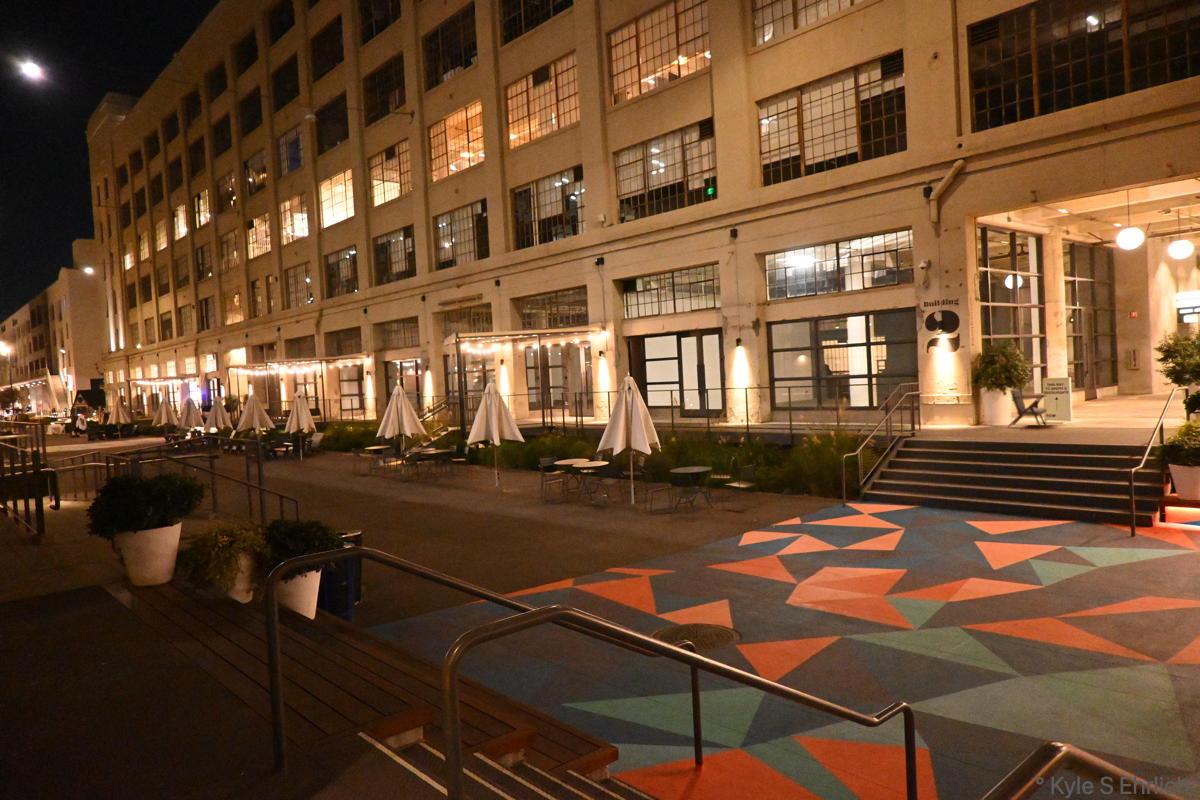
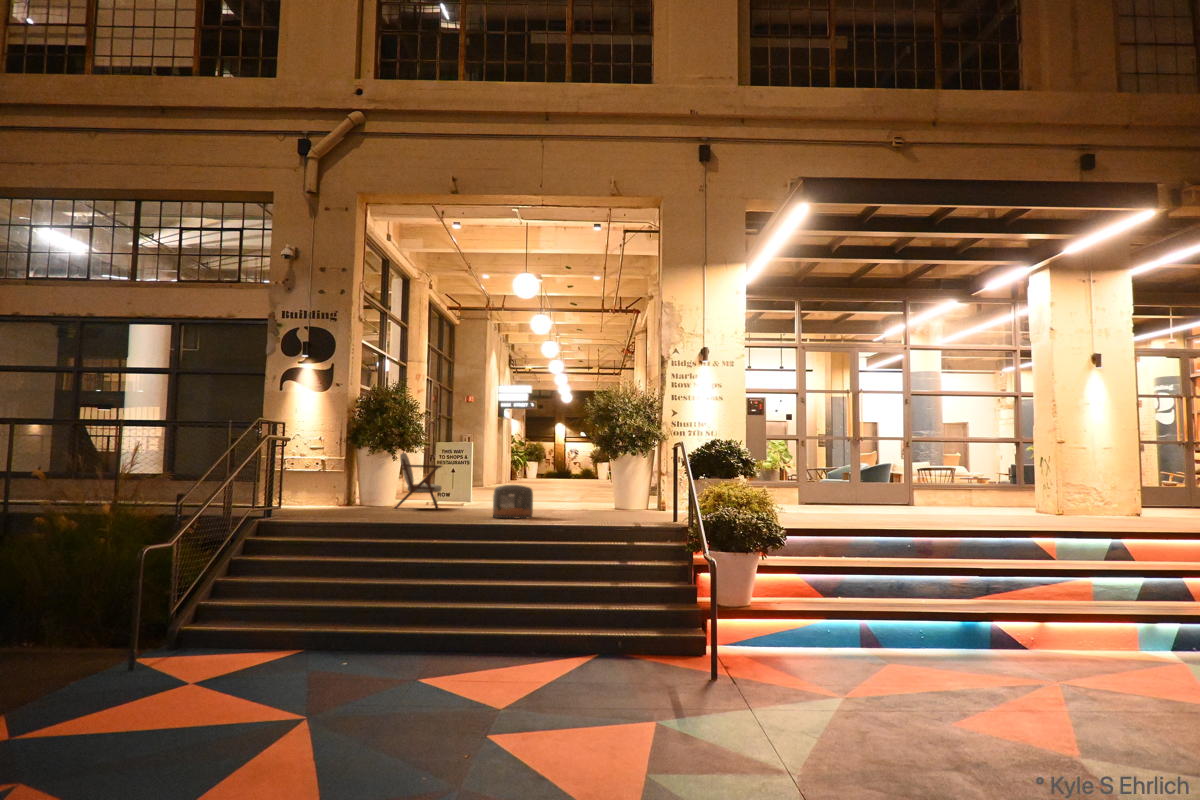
pouf: none [1060,417,1091,439] -> present [493,485,533,518]

